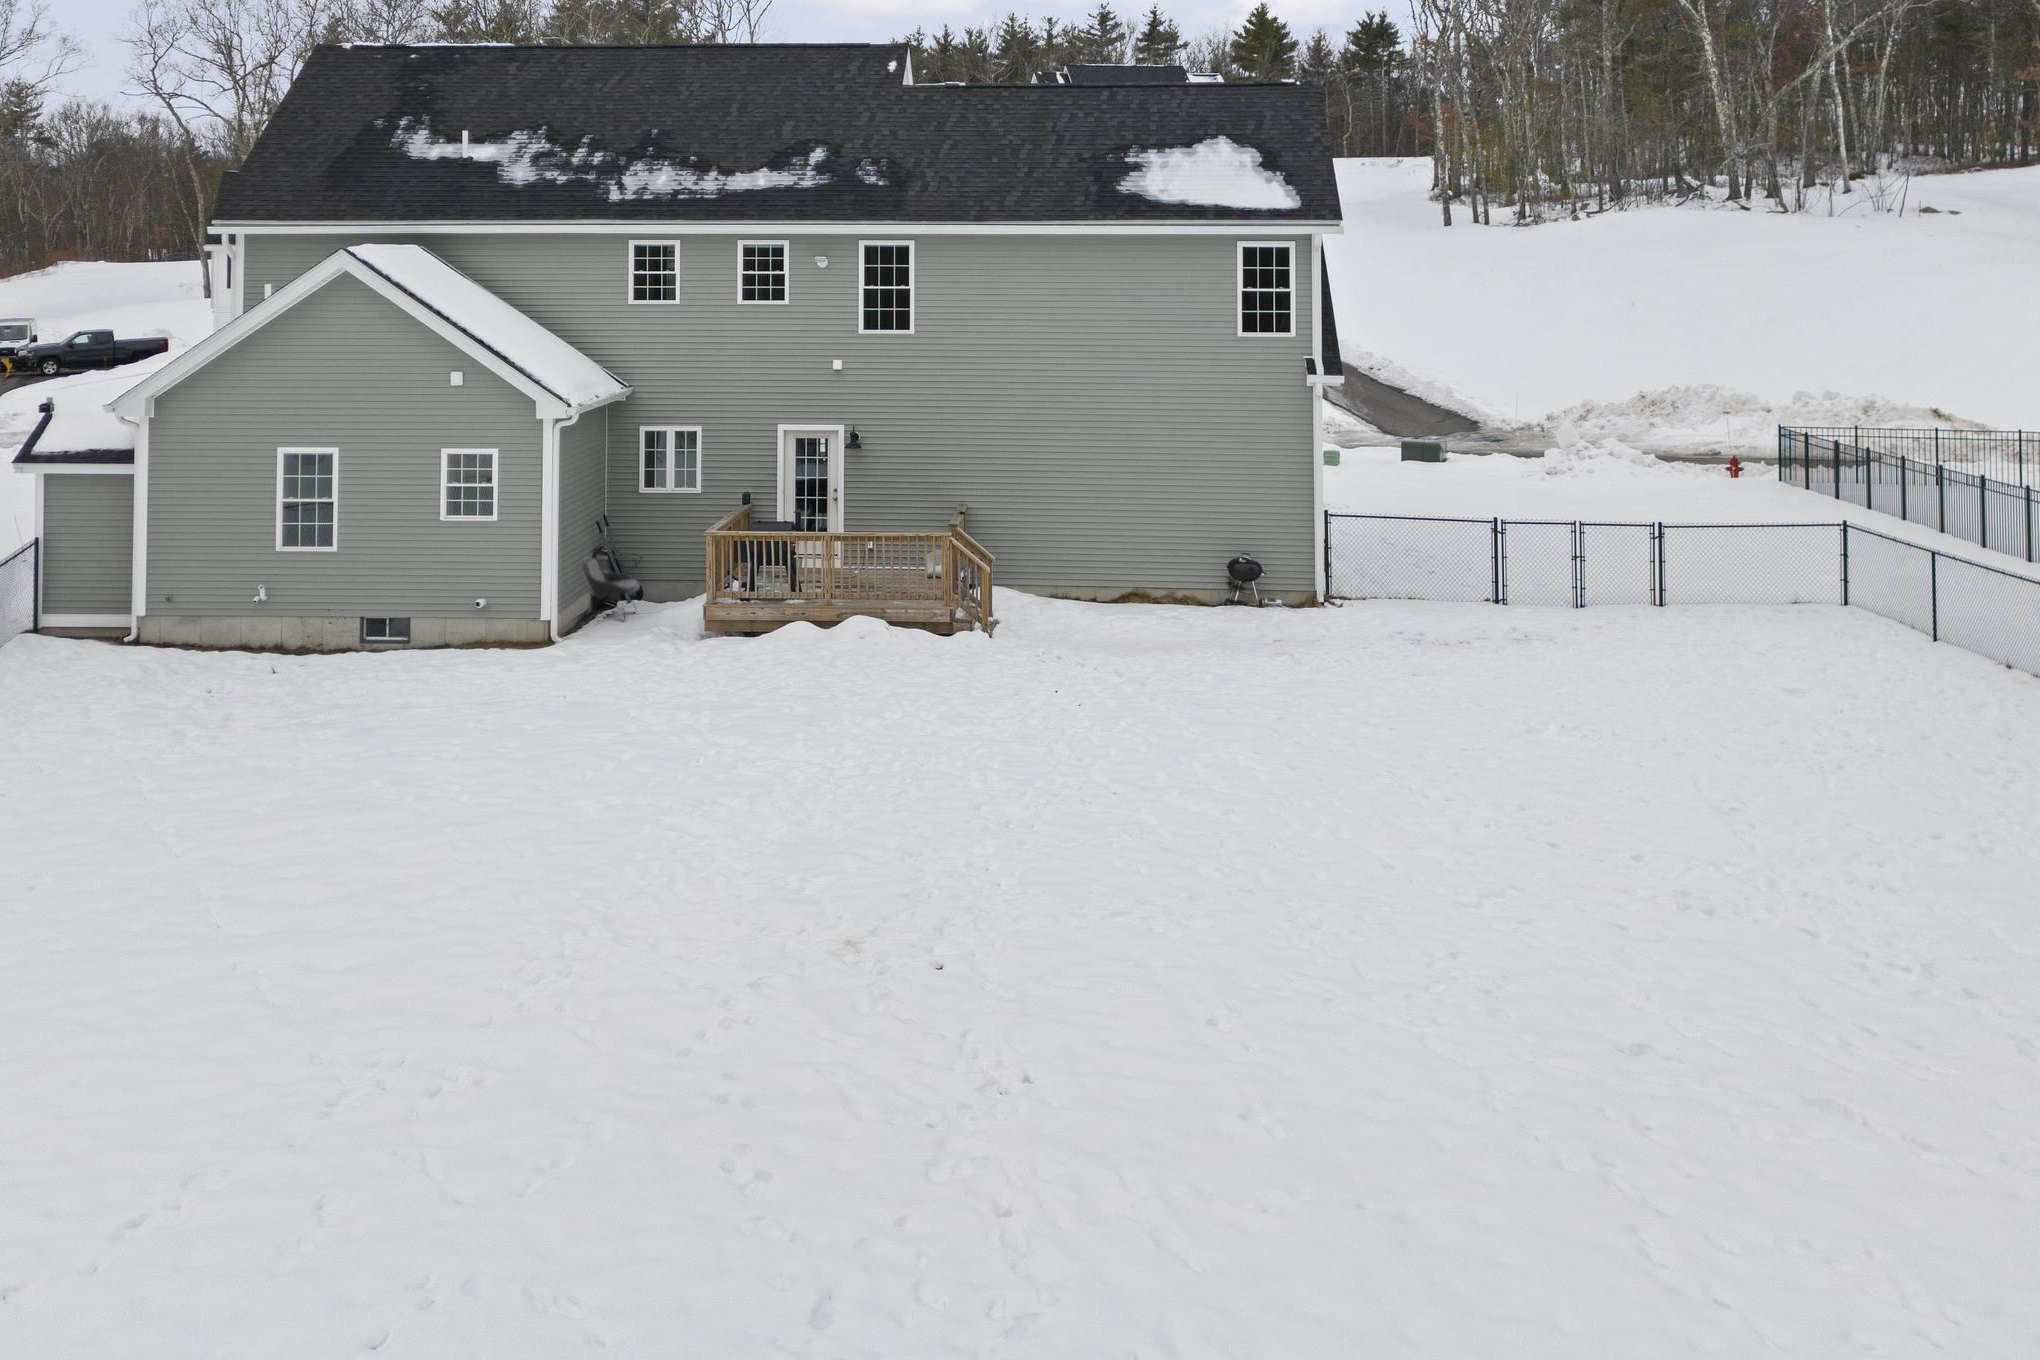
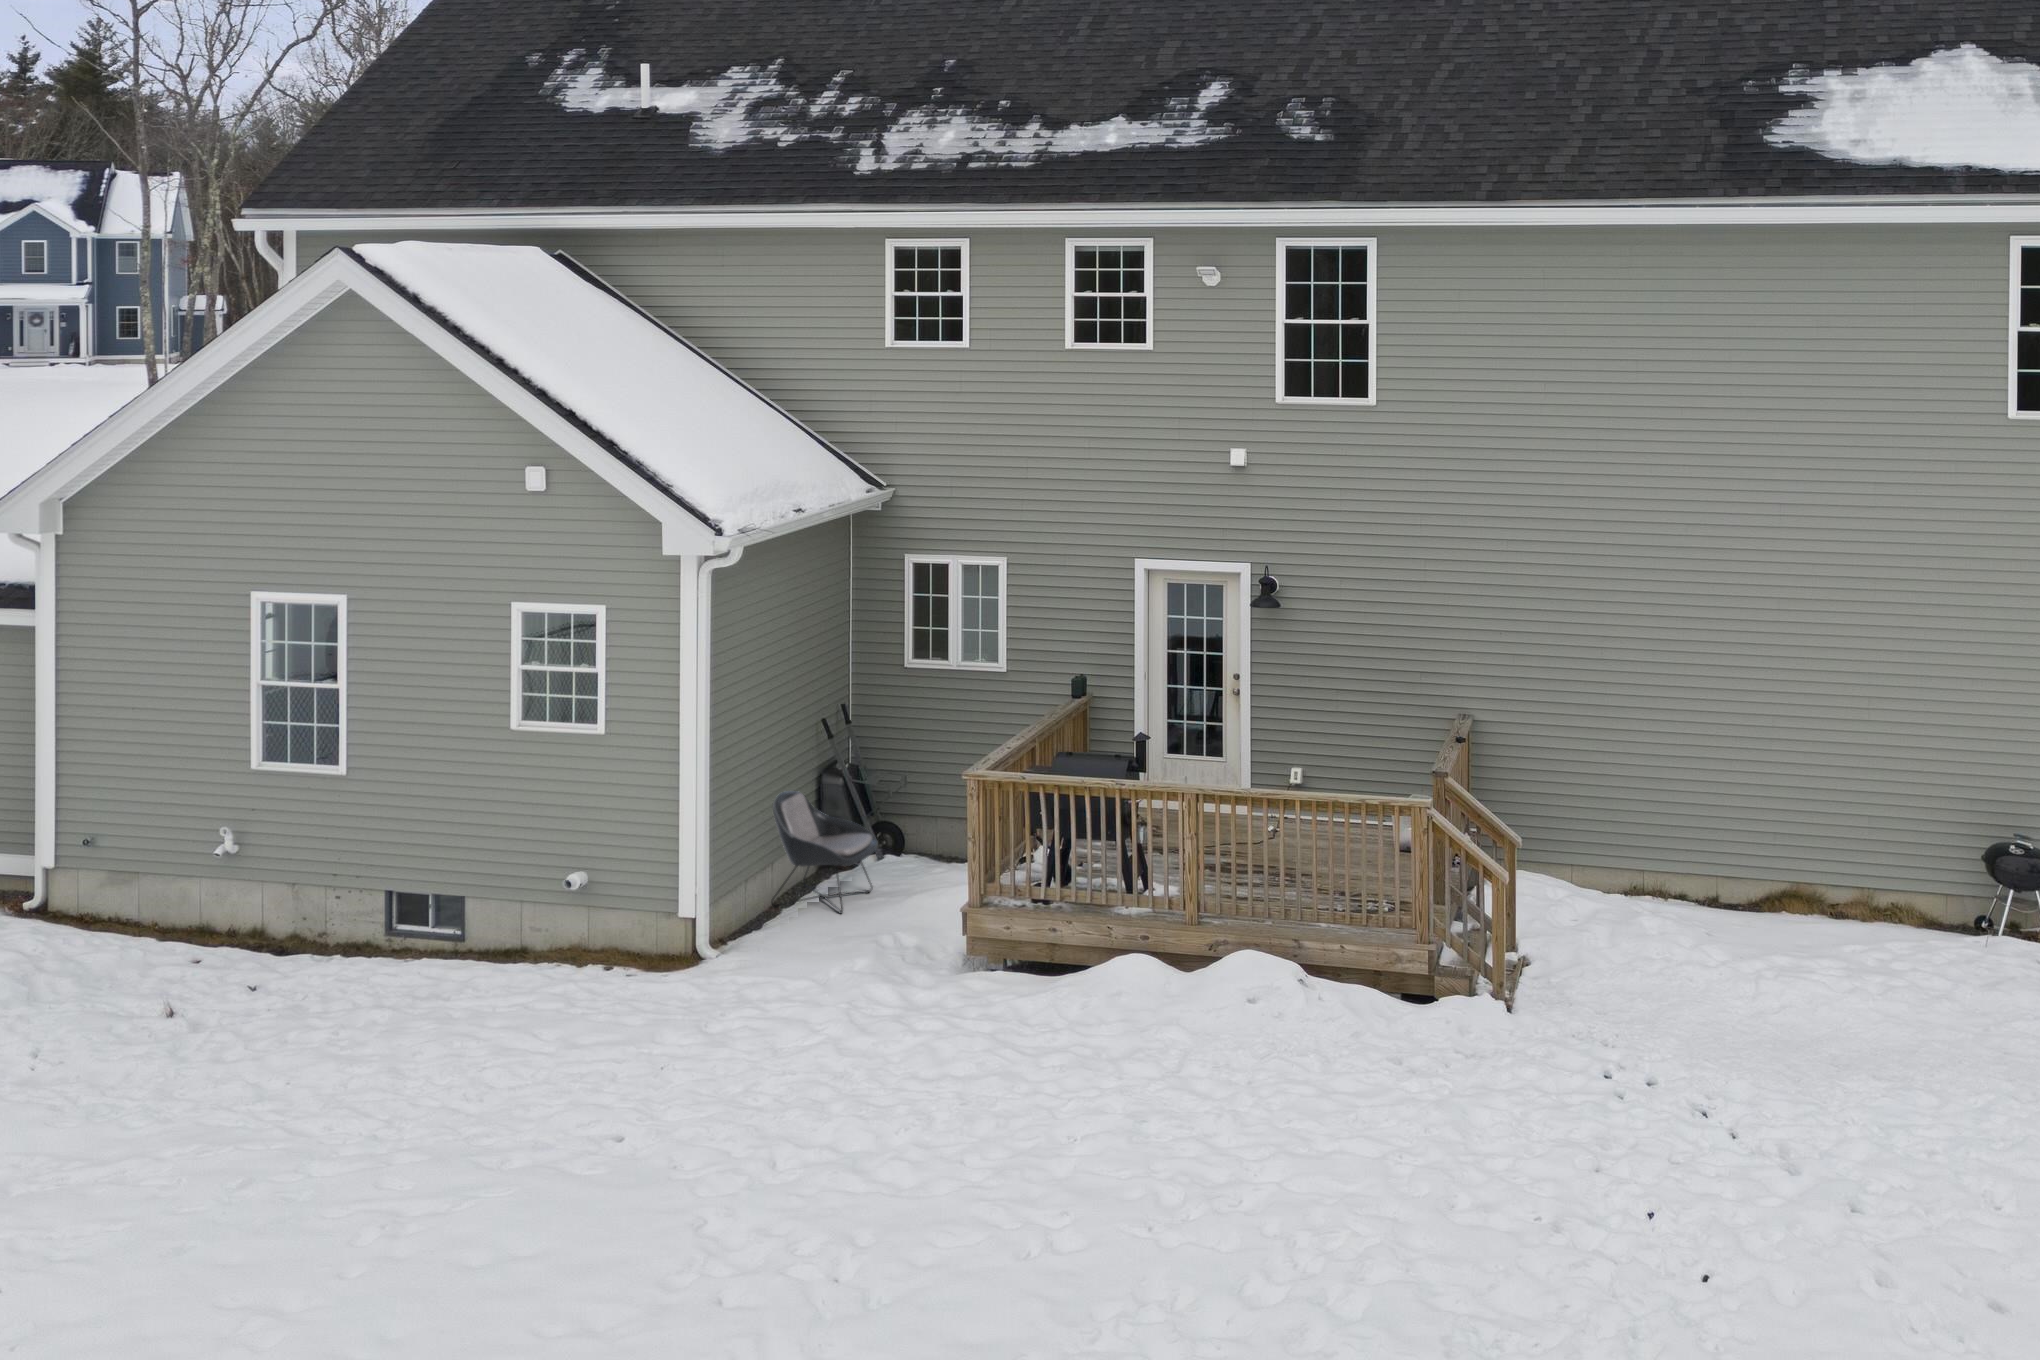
potted tree: present [1225,569,1245,605] -> none [1976,857,2028,941]

